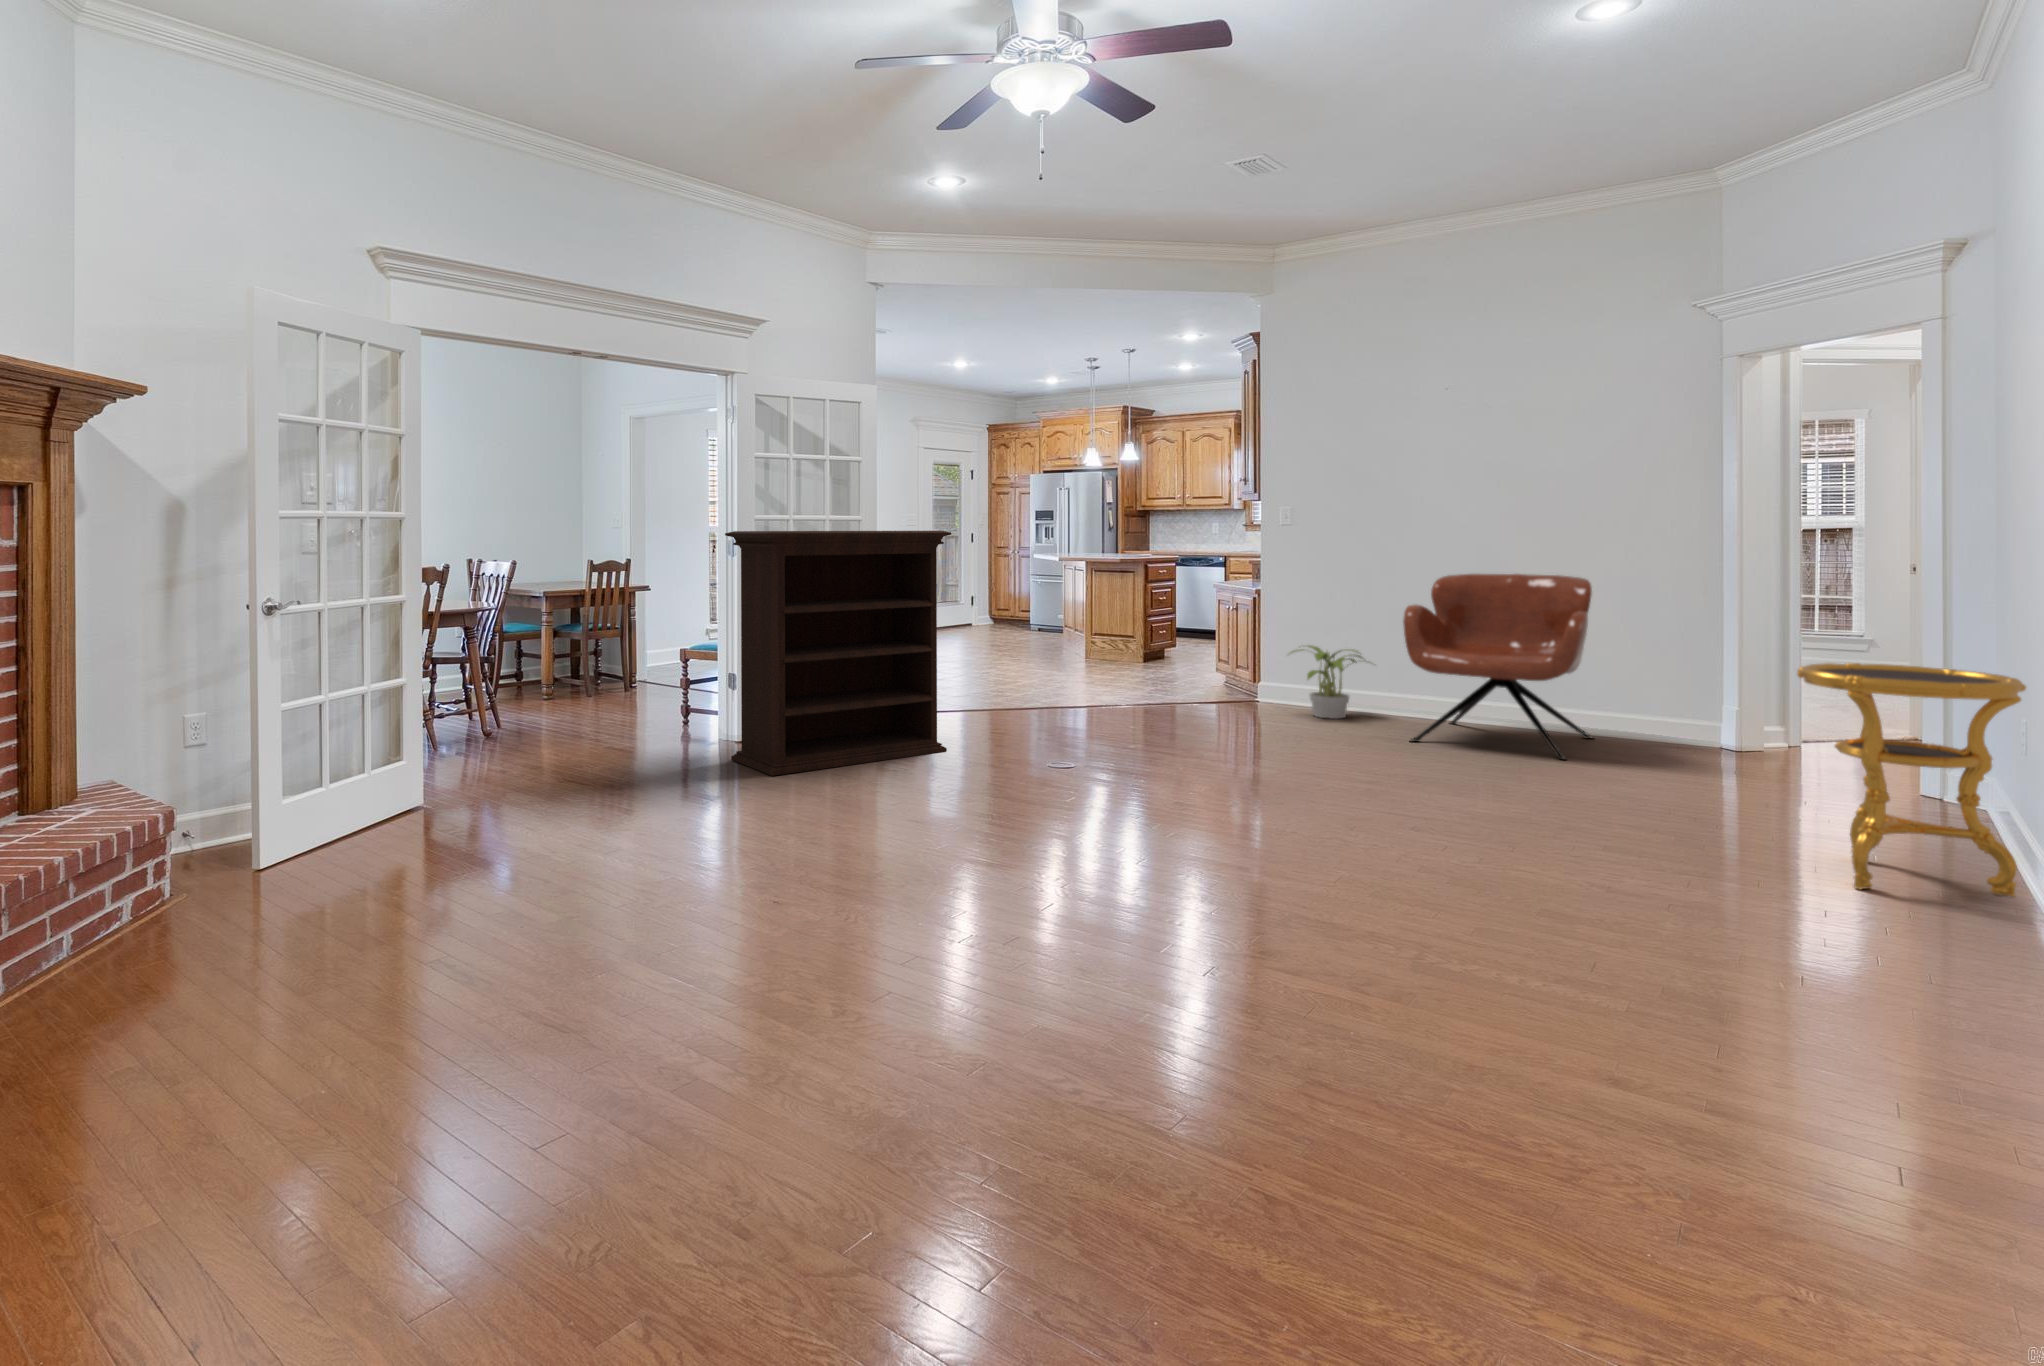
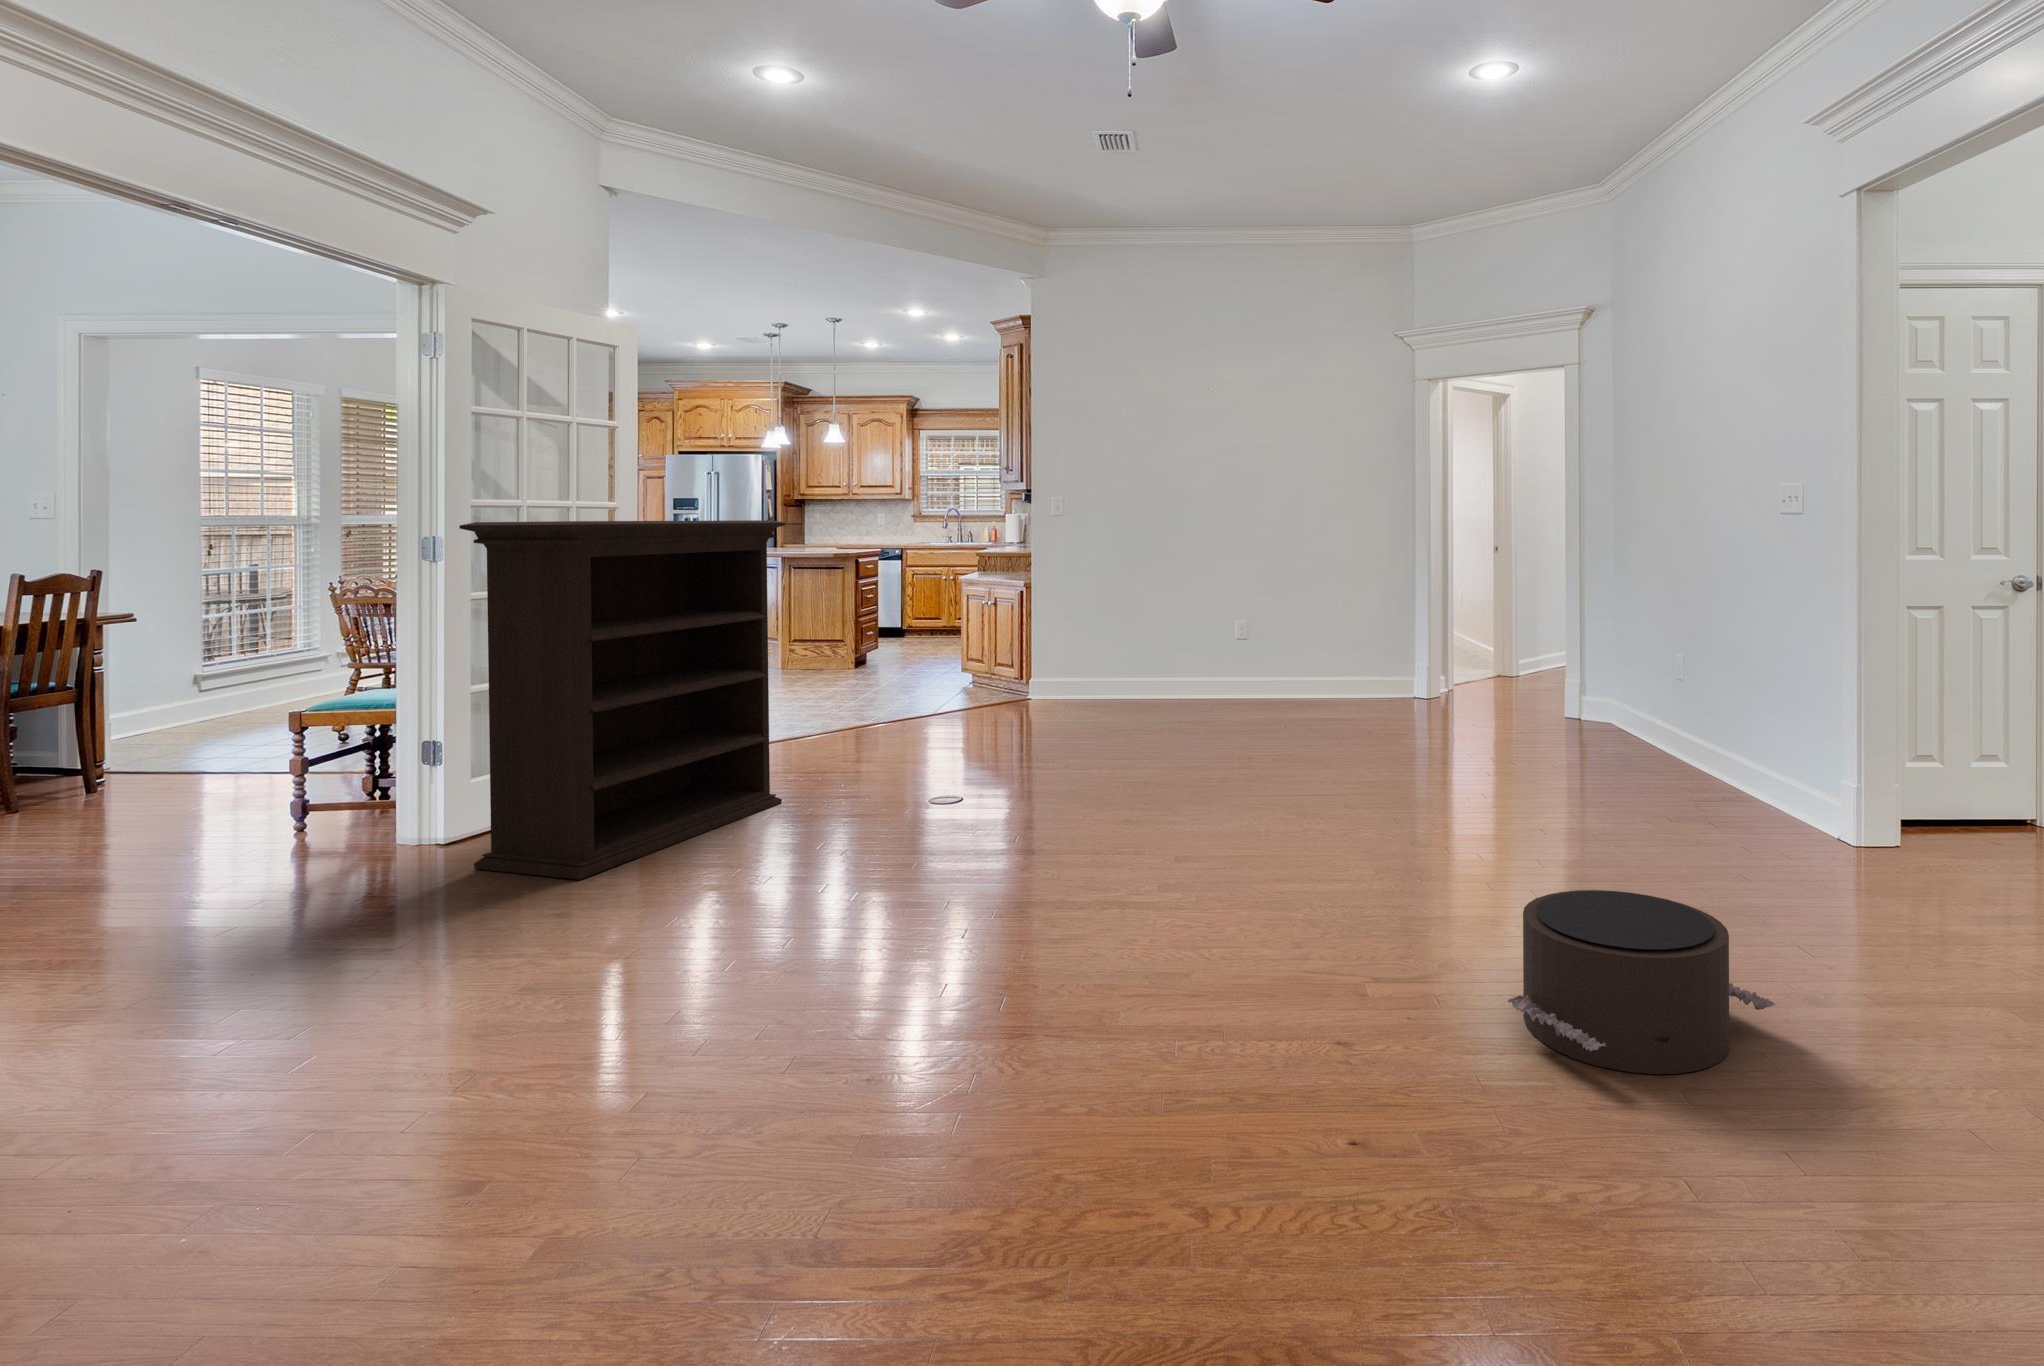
armchair: present [1403,574,1593,760] -> none [1204,558,1353,722]
potted plant: present [1291,645,1362,719] -> none [1078,636,1157,709]
side table: present [1797,663,2026,897] -> none [1591,619,1727,793]
pouf: none [1229,909,1507,1100] -> present [1508,890,1775,1074]

